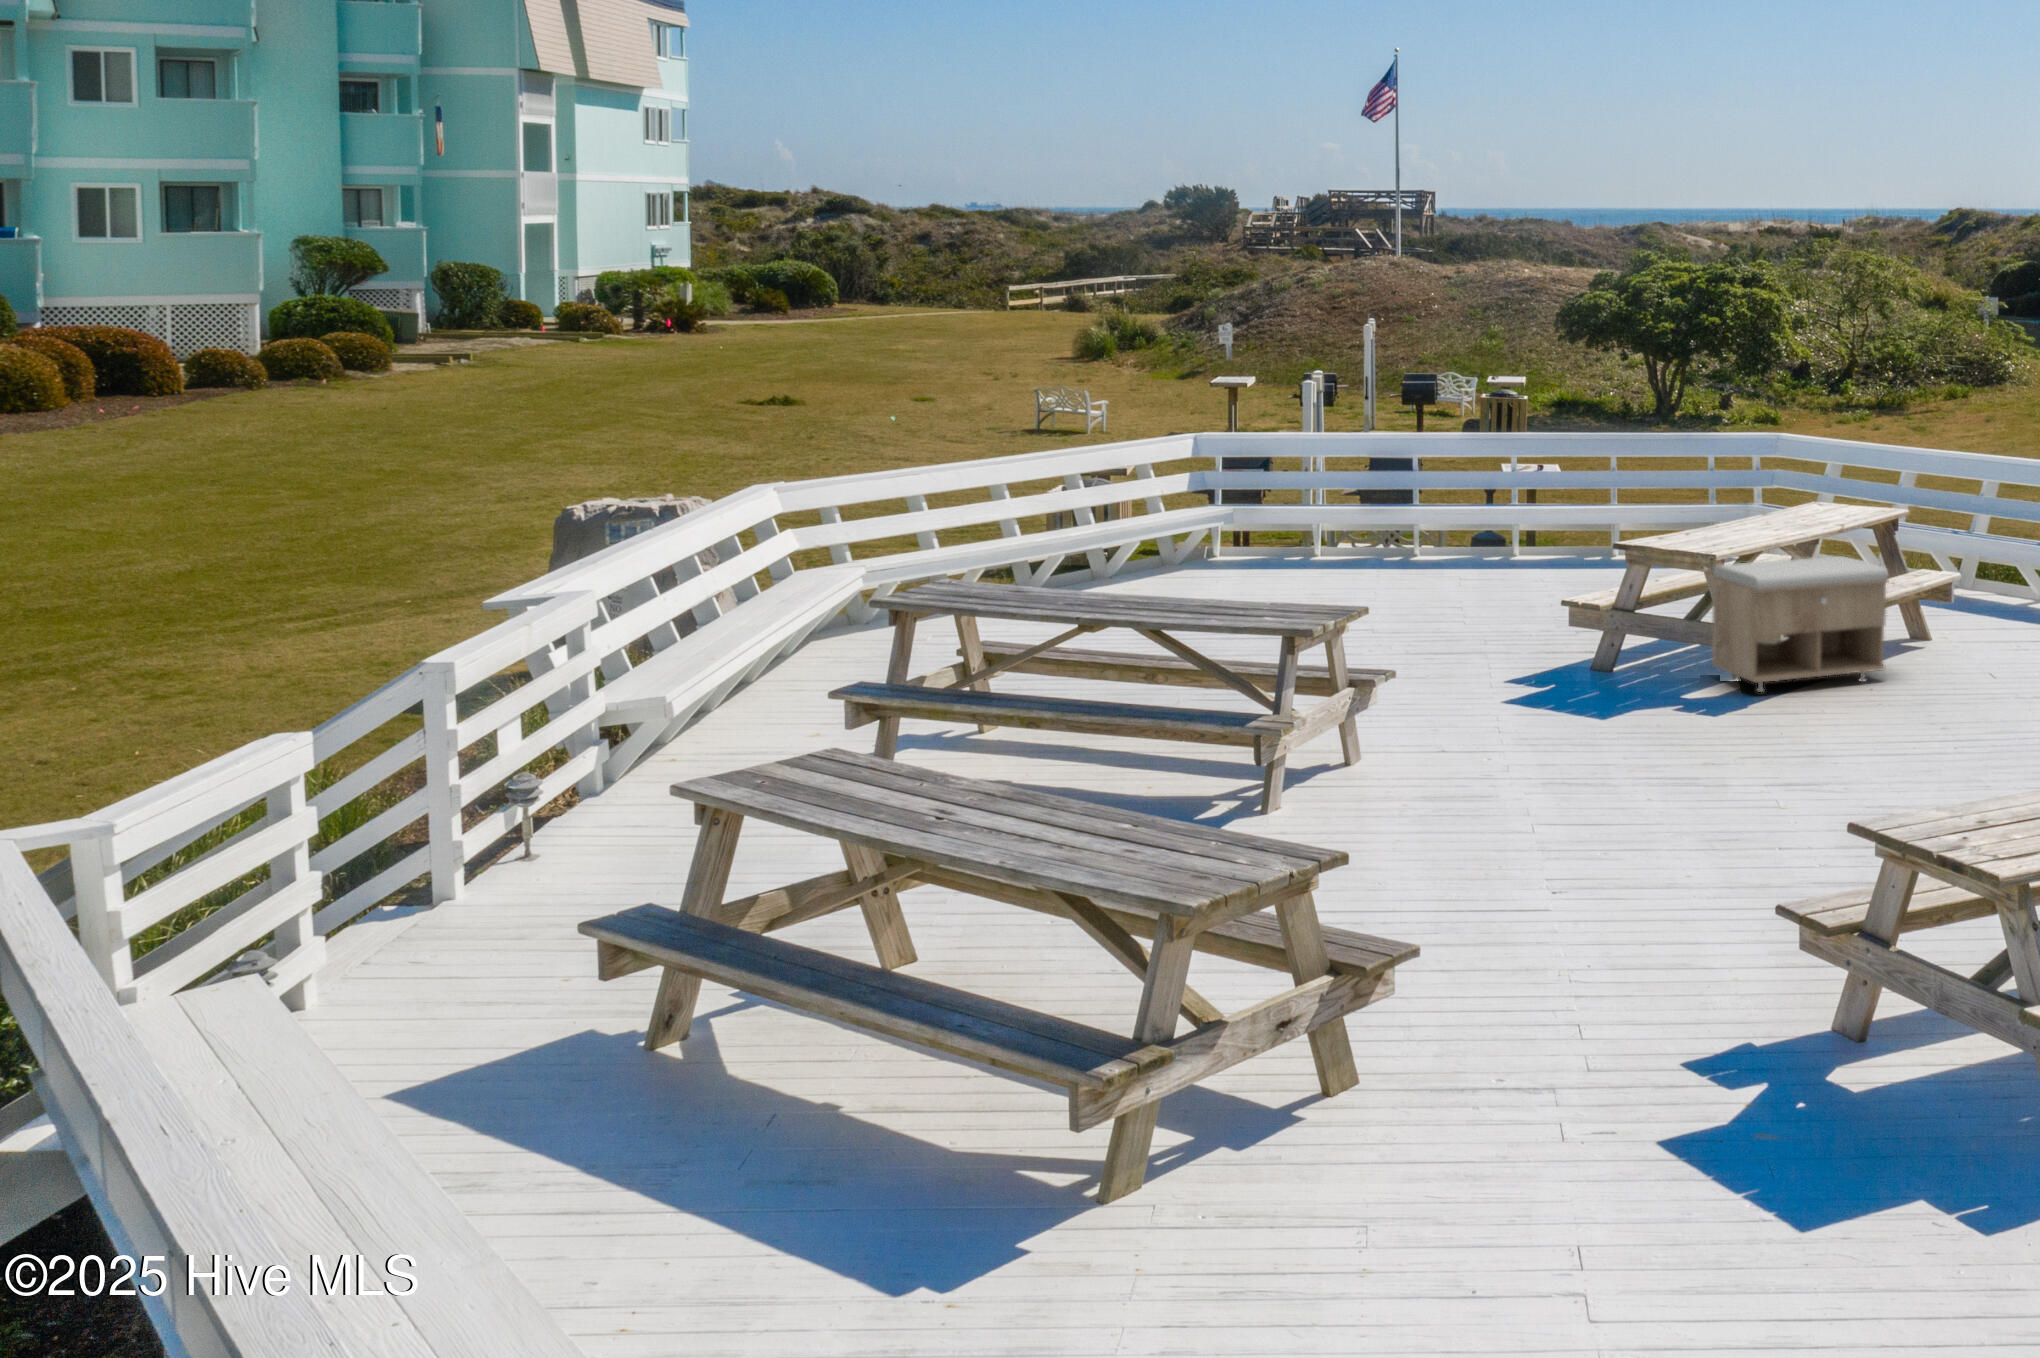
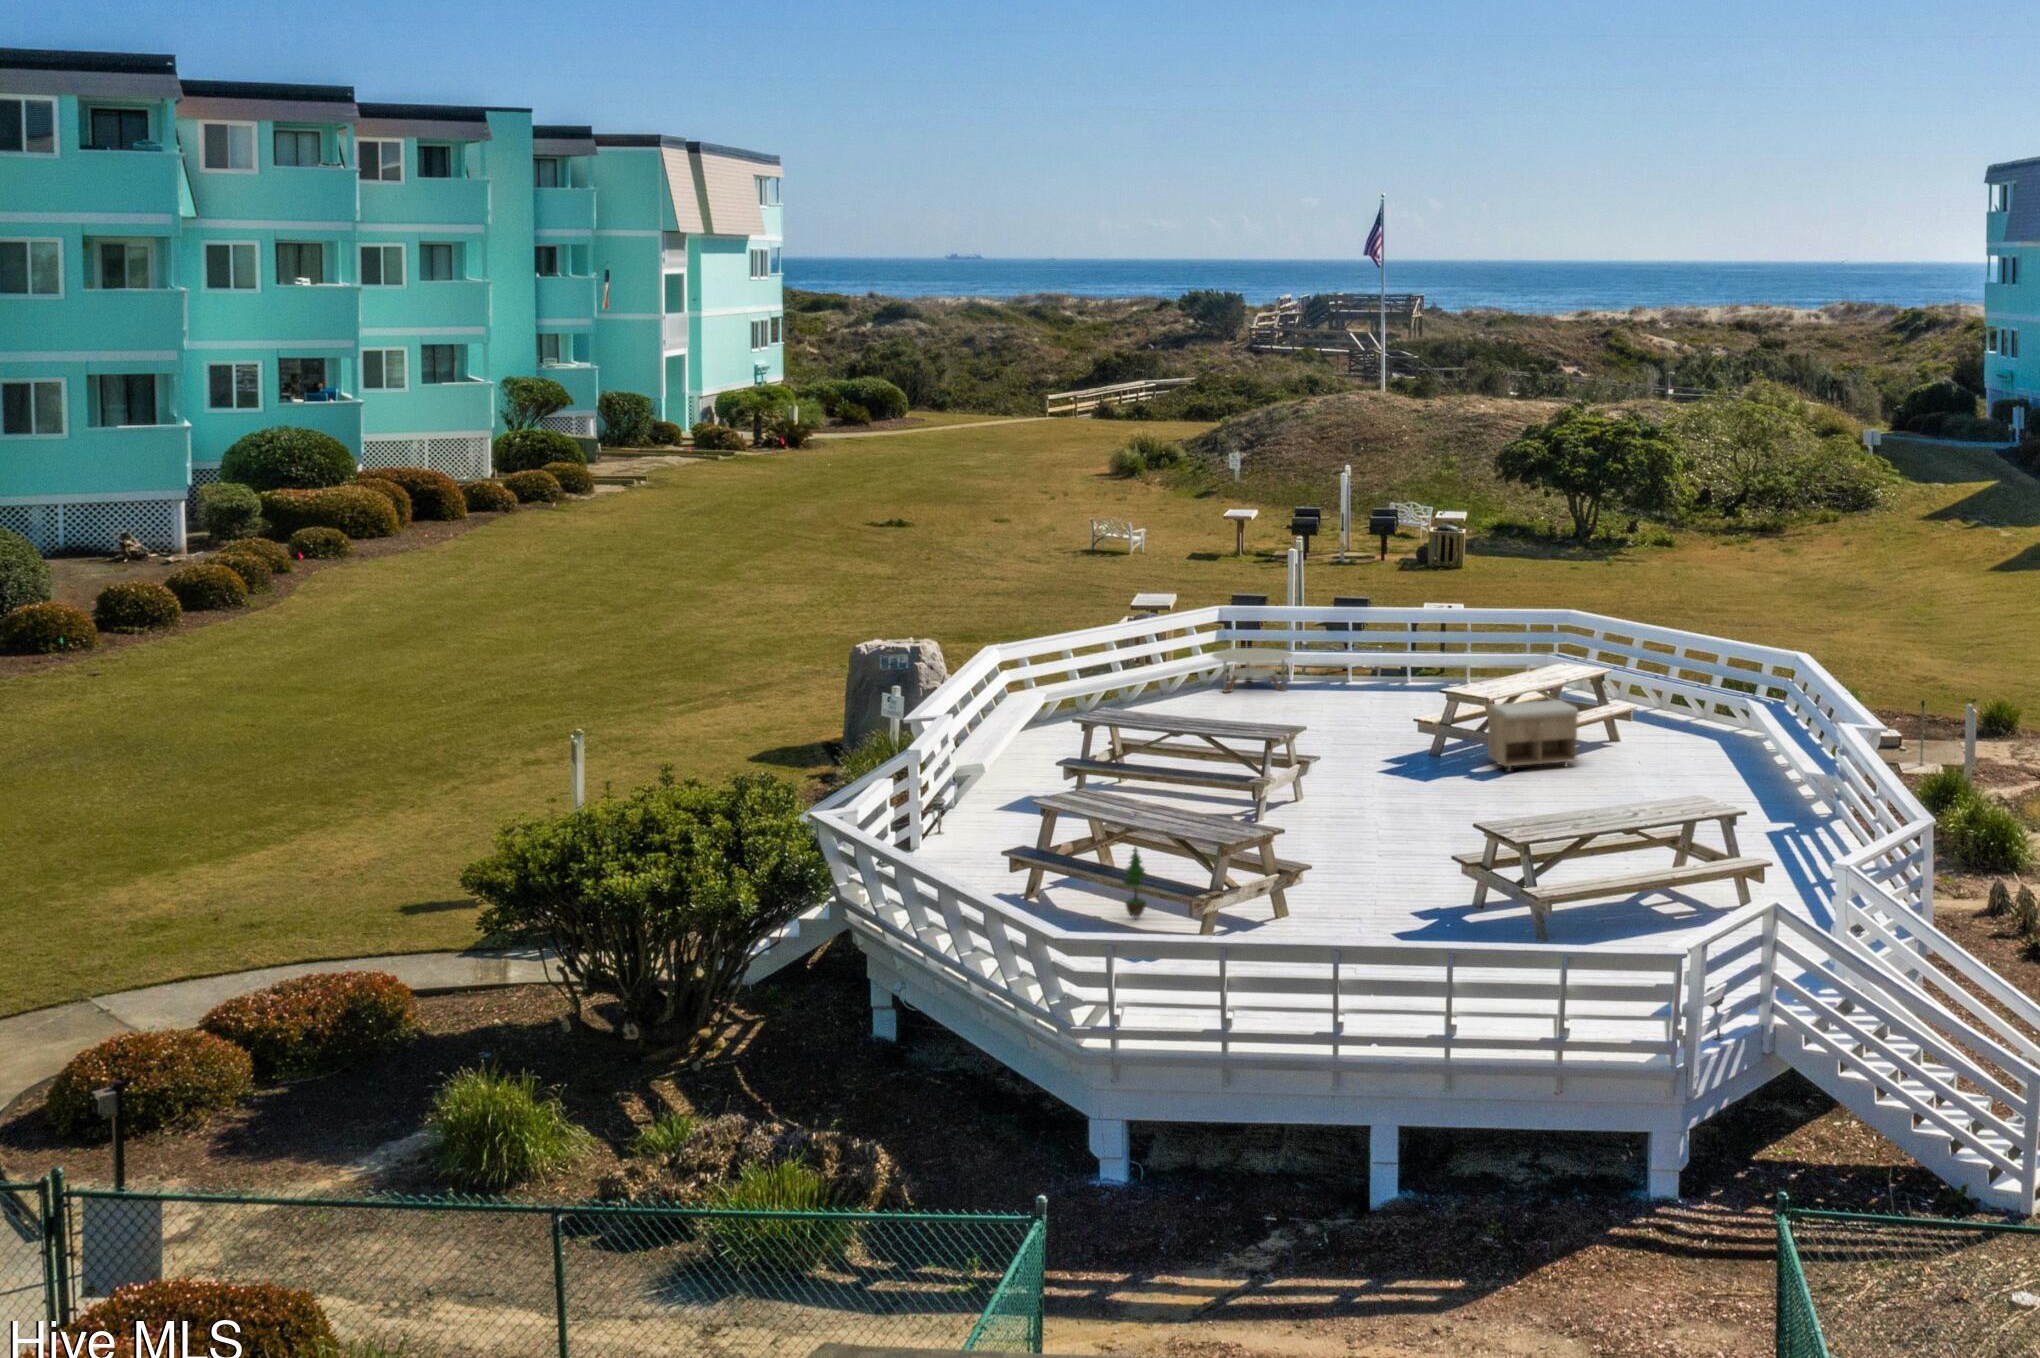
round table: none [1186,501,1325,572] -> present [1212,648,1292,693]
potted tree: none [878,914,959,1128] -> present [1123,847,1146,918]

